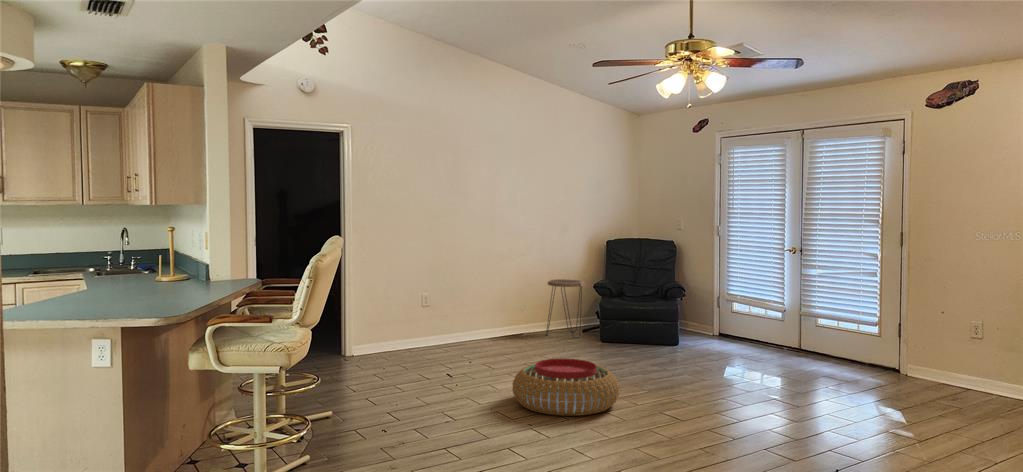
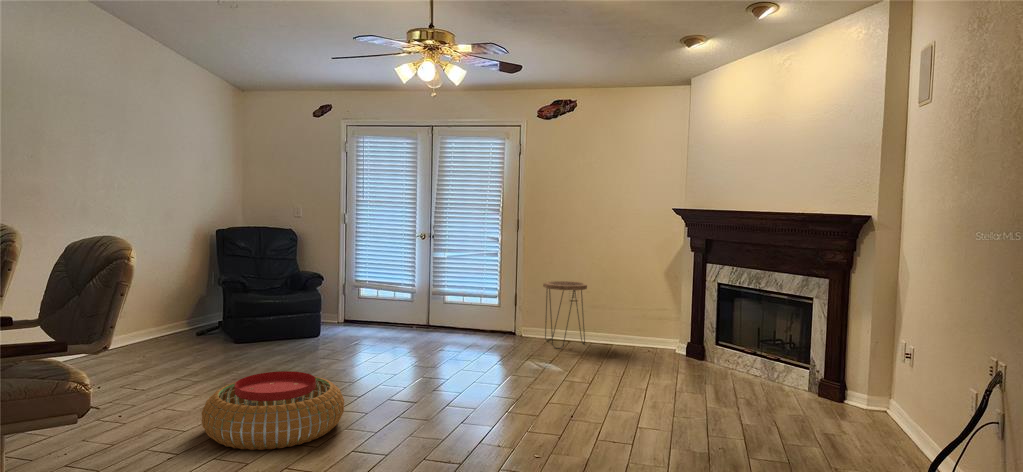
side table: present [546,279,585,338] -> present [543,281,587,348]

